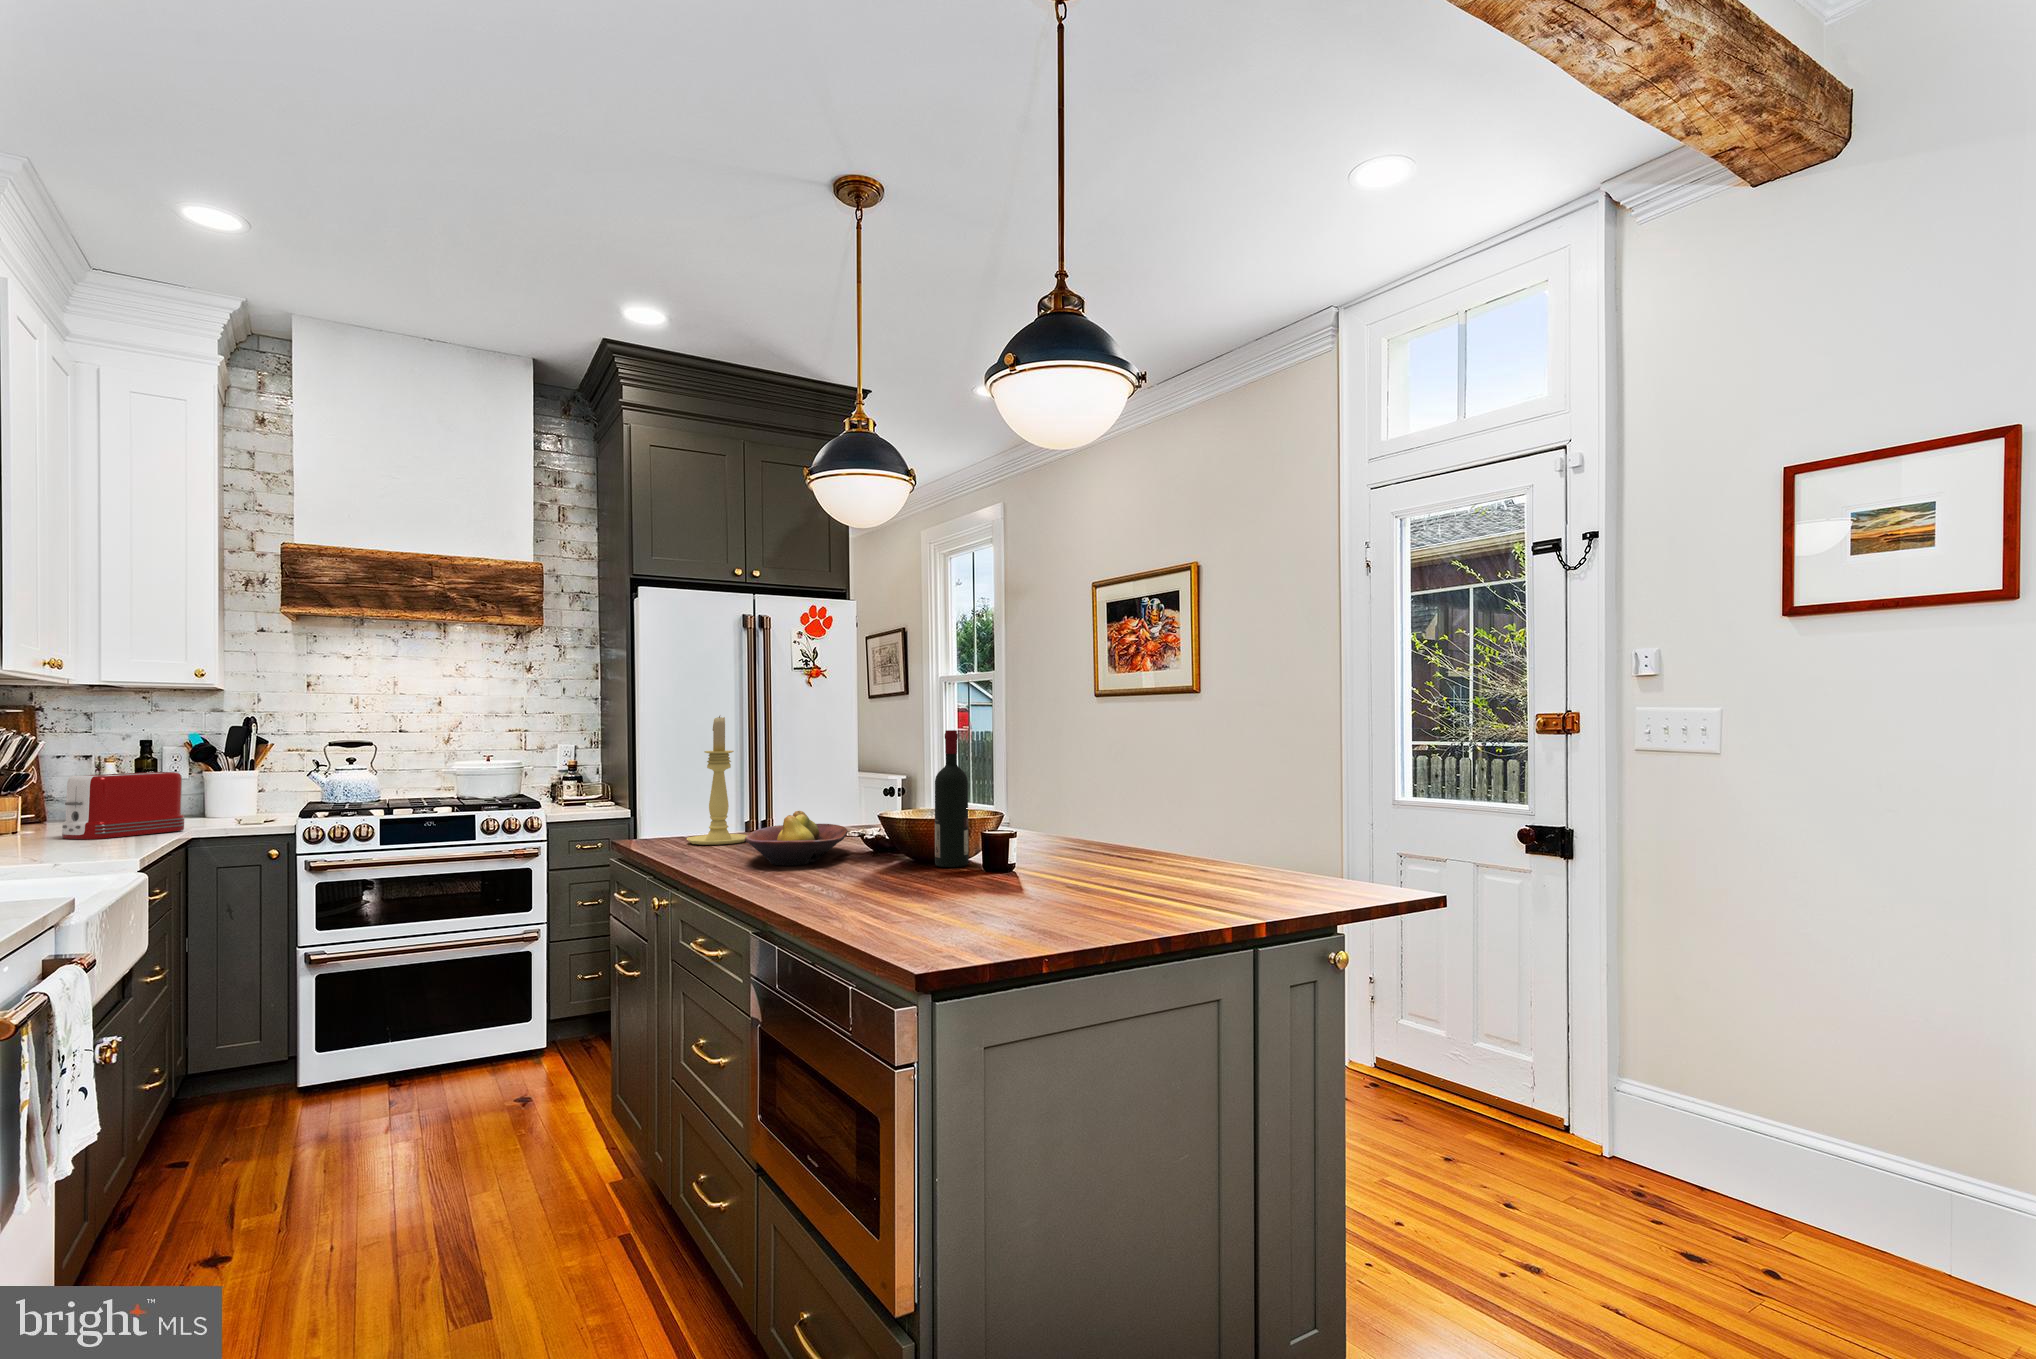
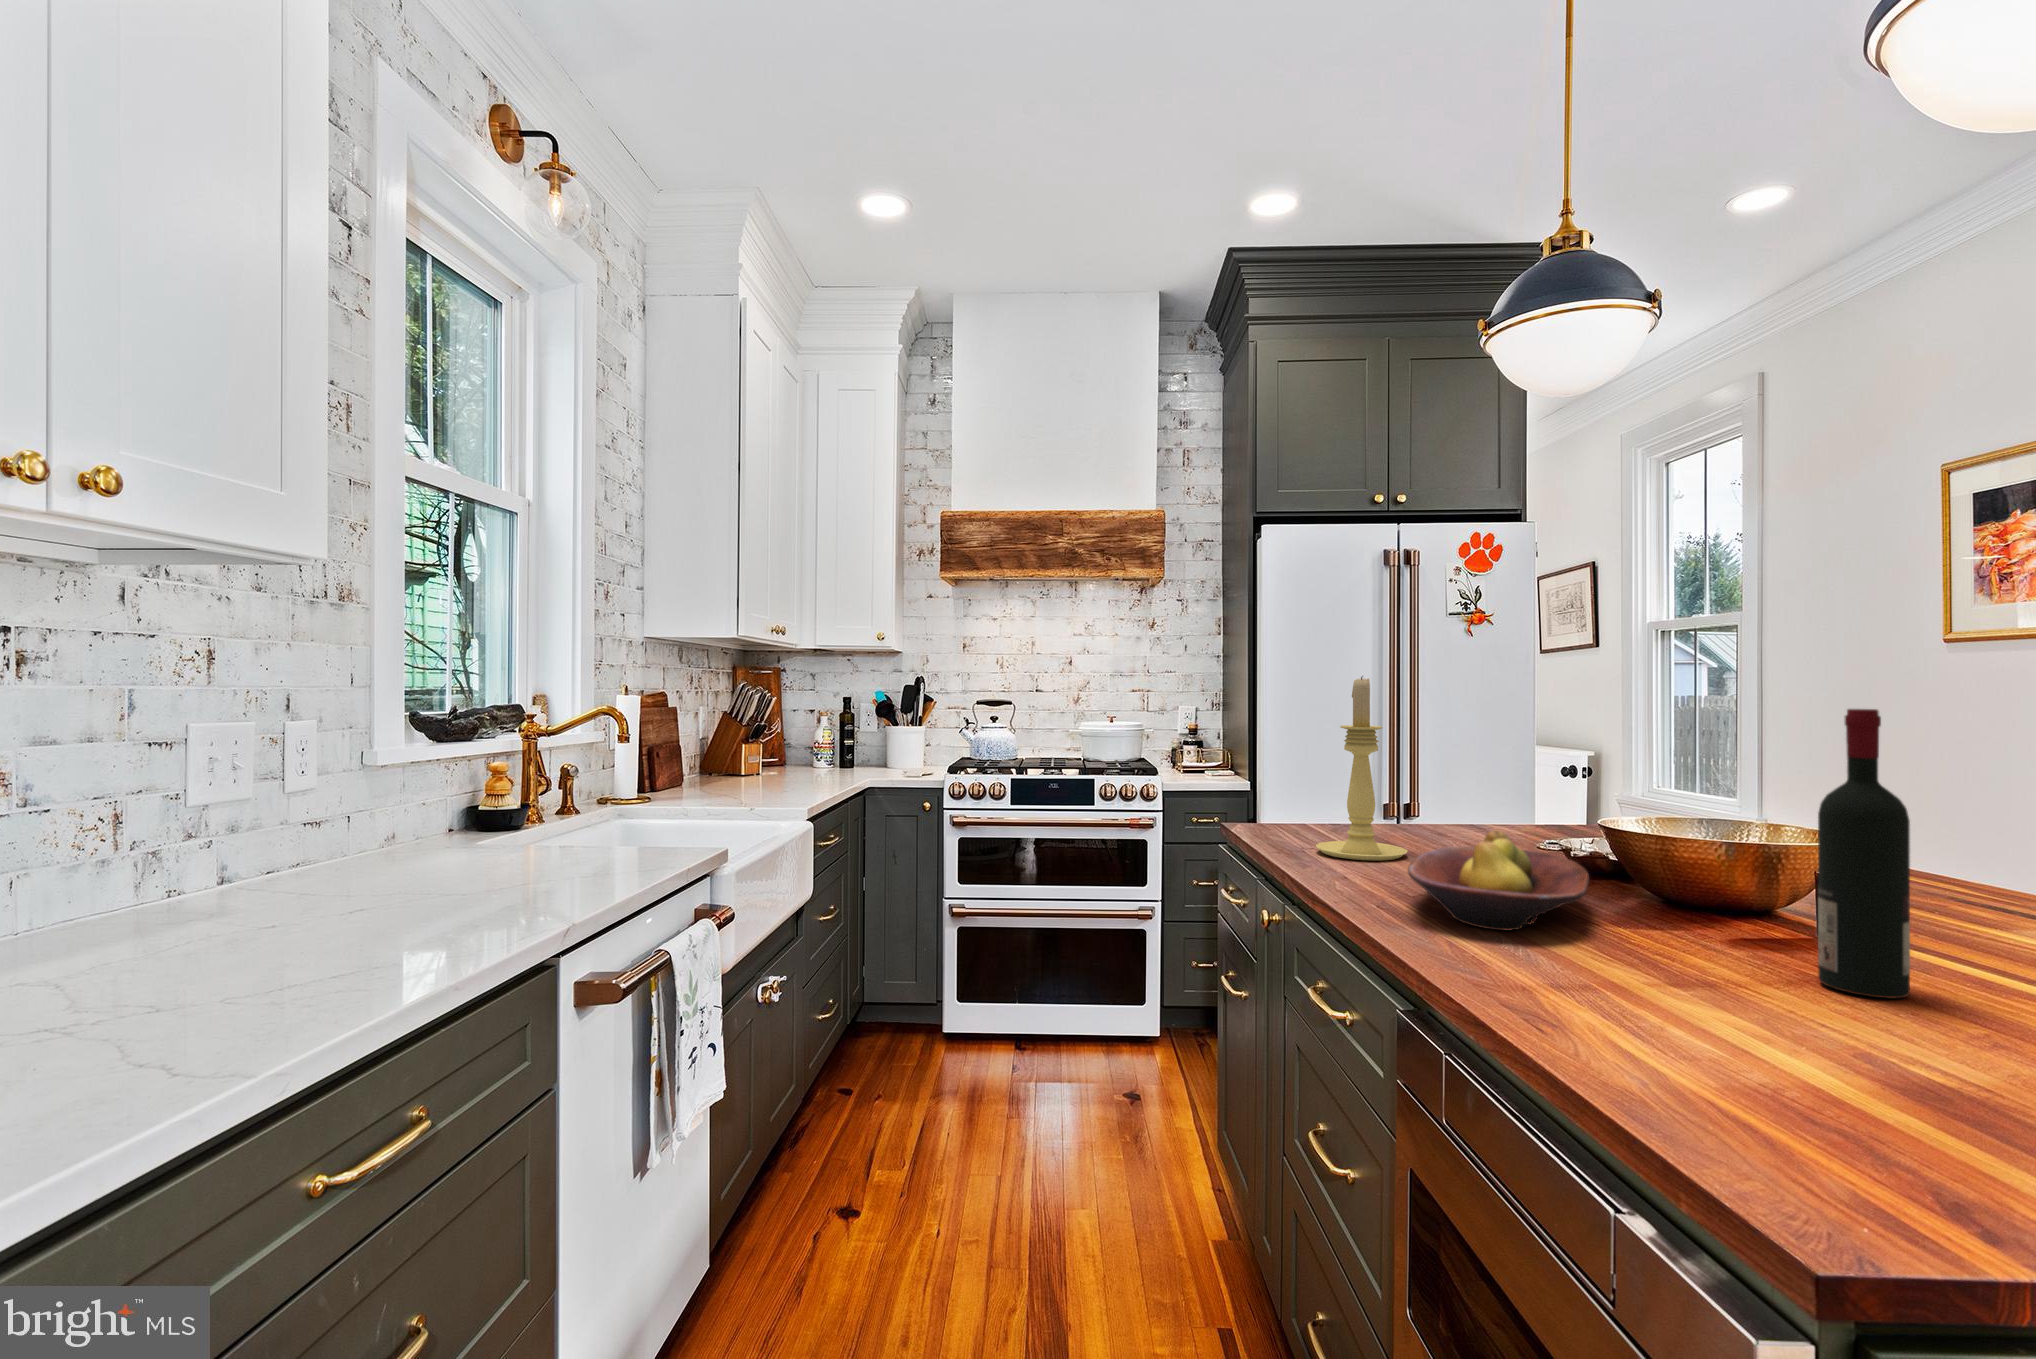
toaster: present [62,772,184,839] -> none [783,723,866,781]

